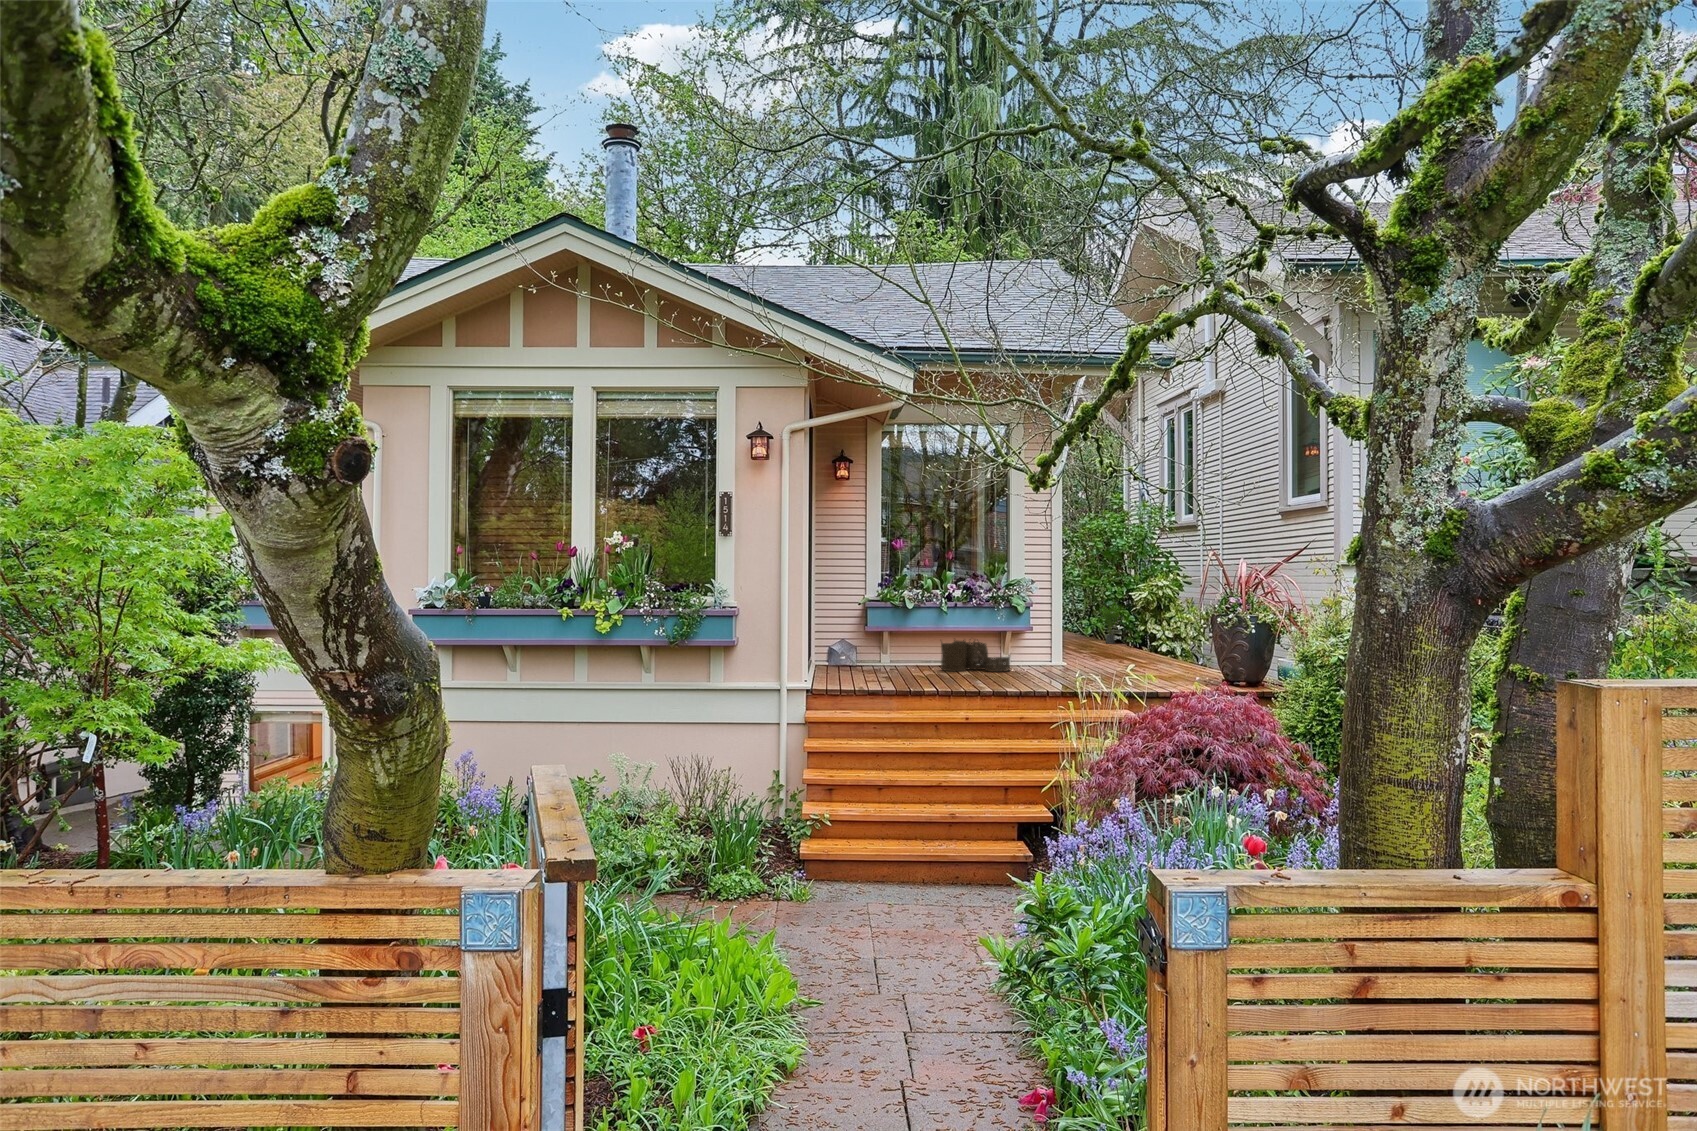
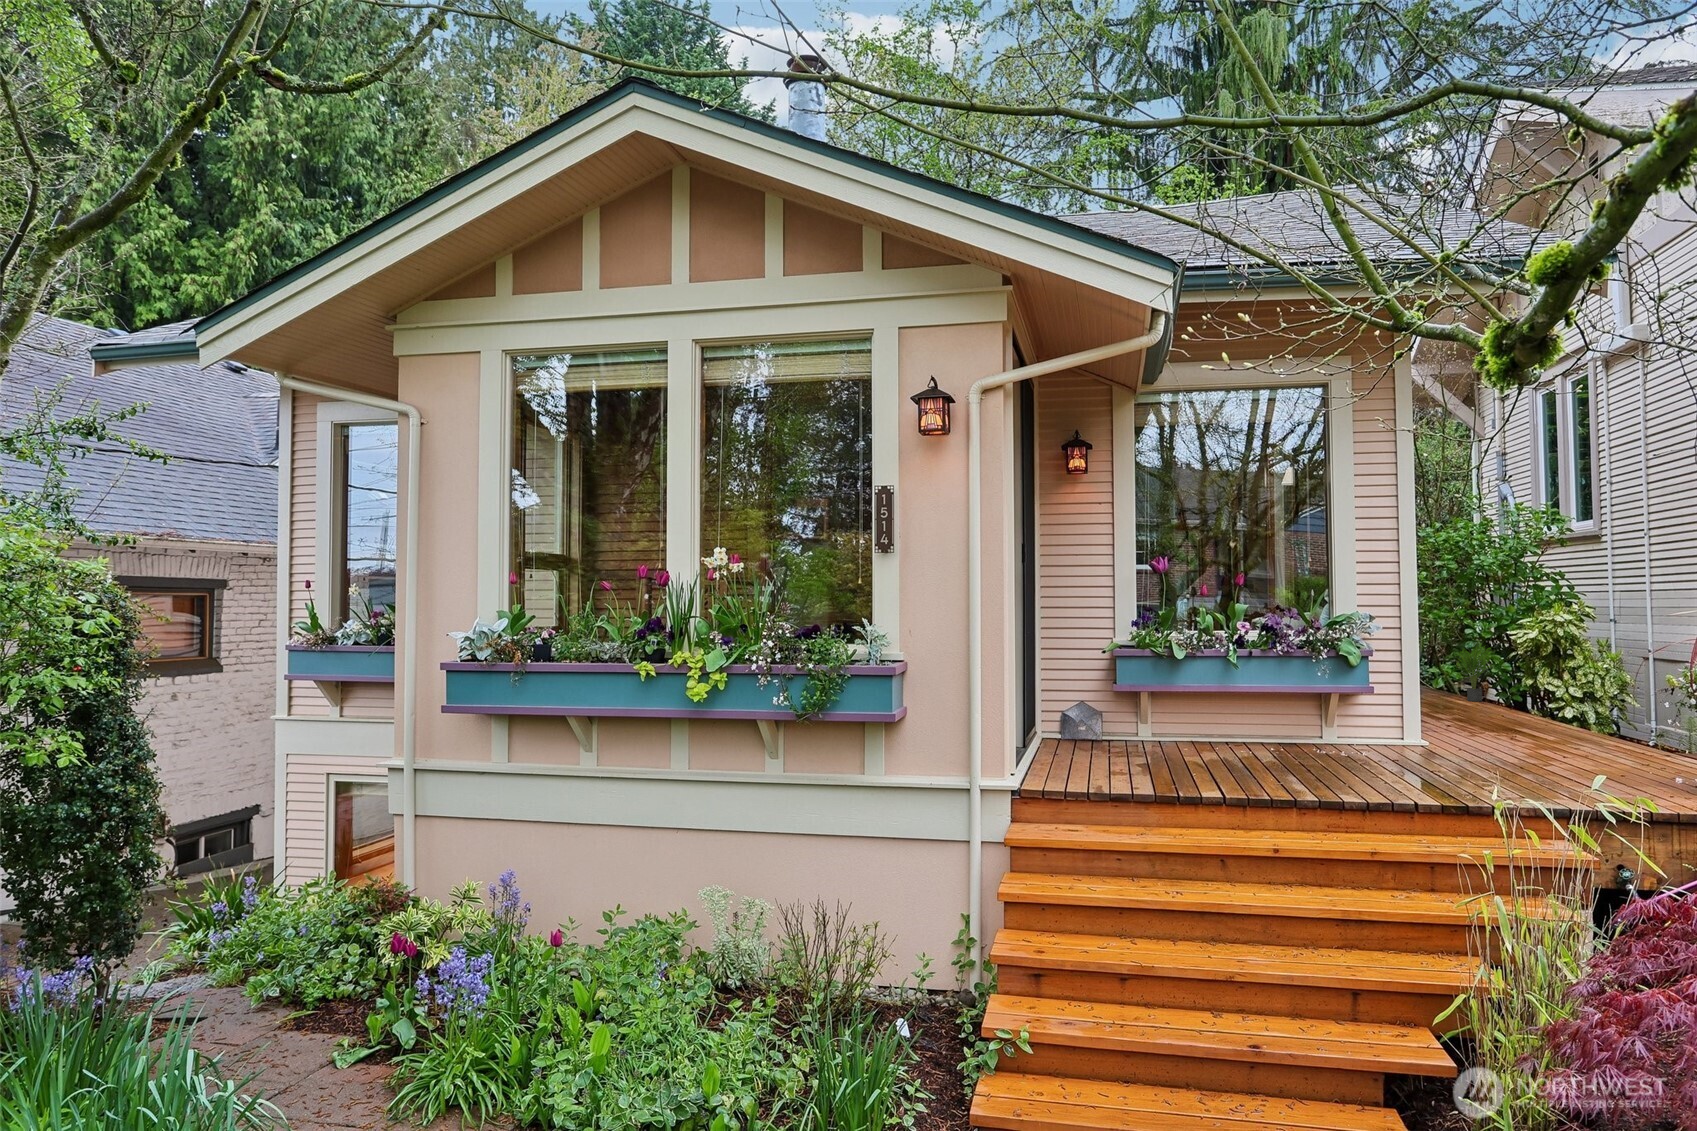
woven basket: present [941,639,1010,672] -> none [1227,701,1345,759]

